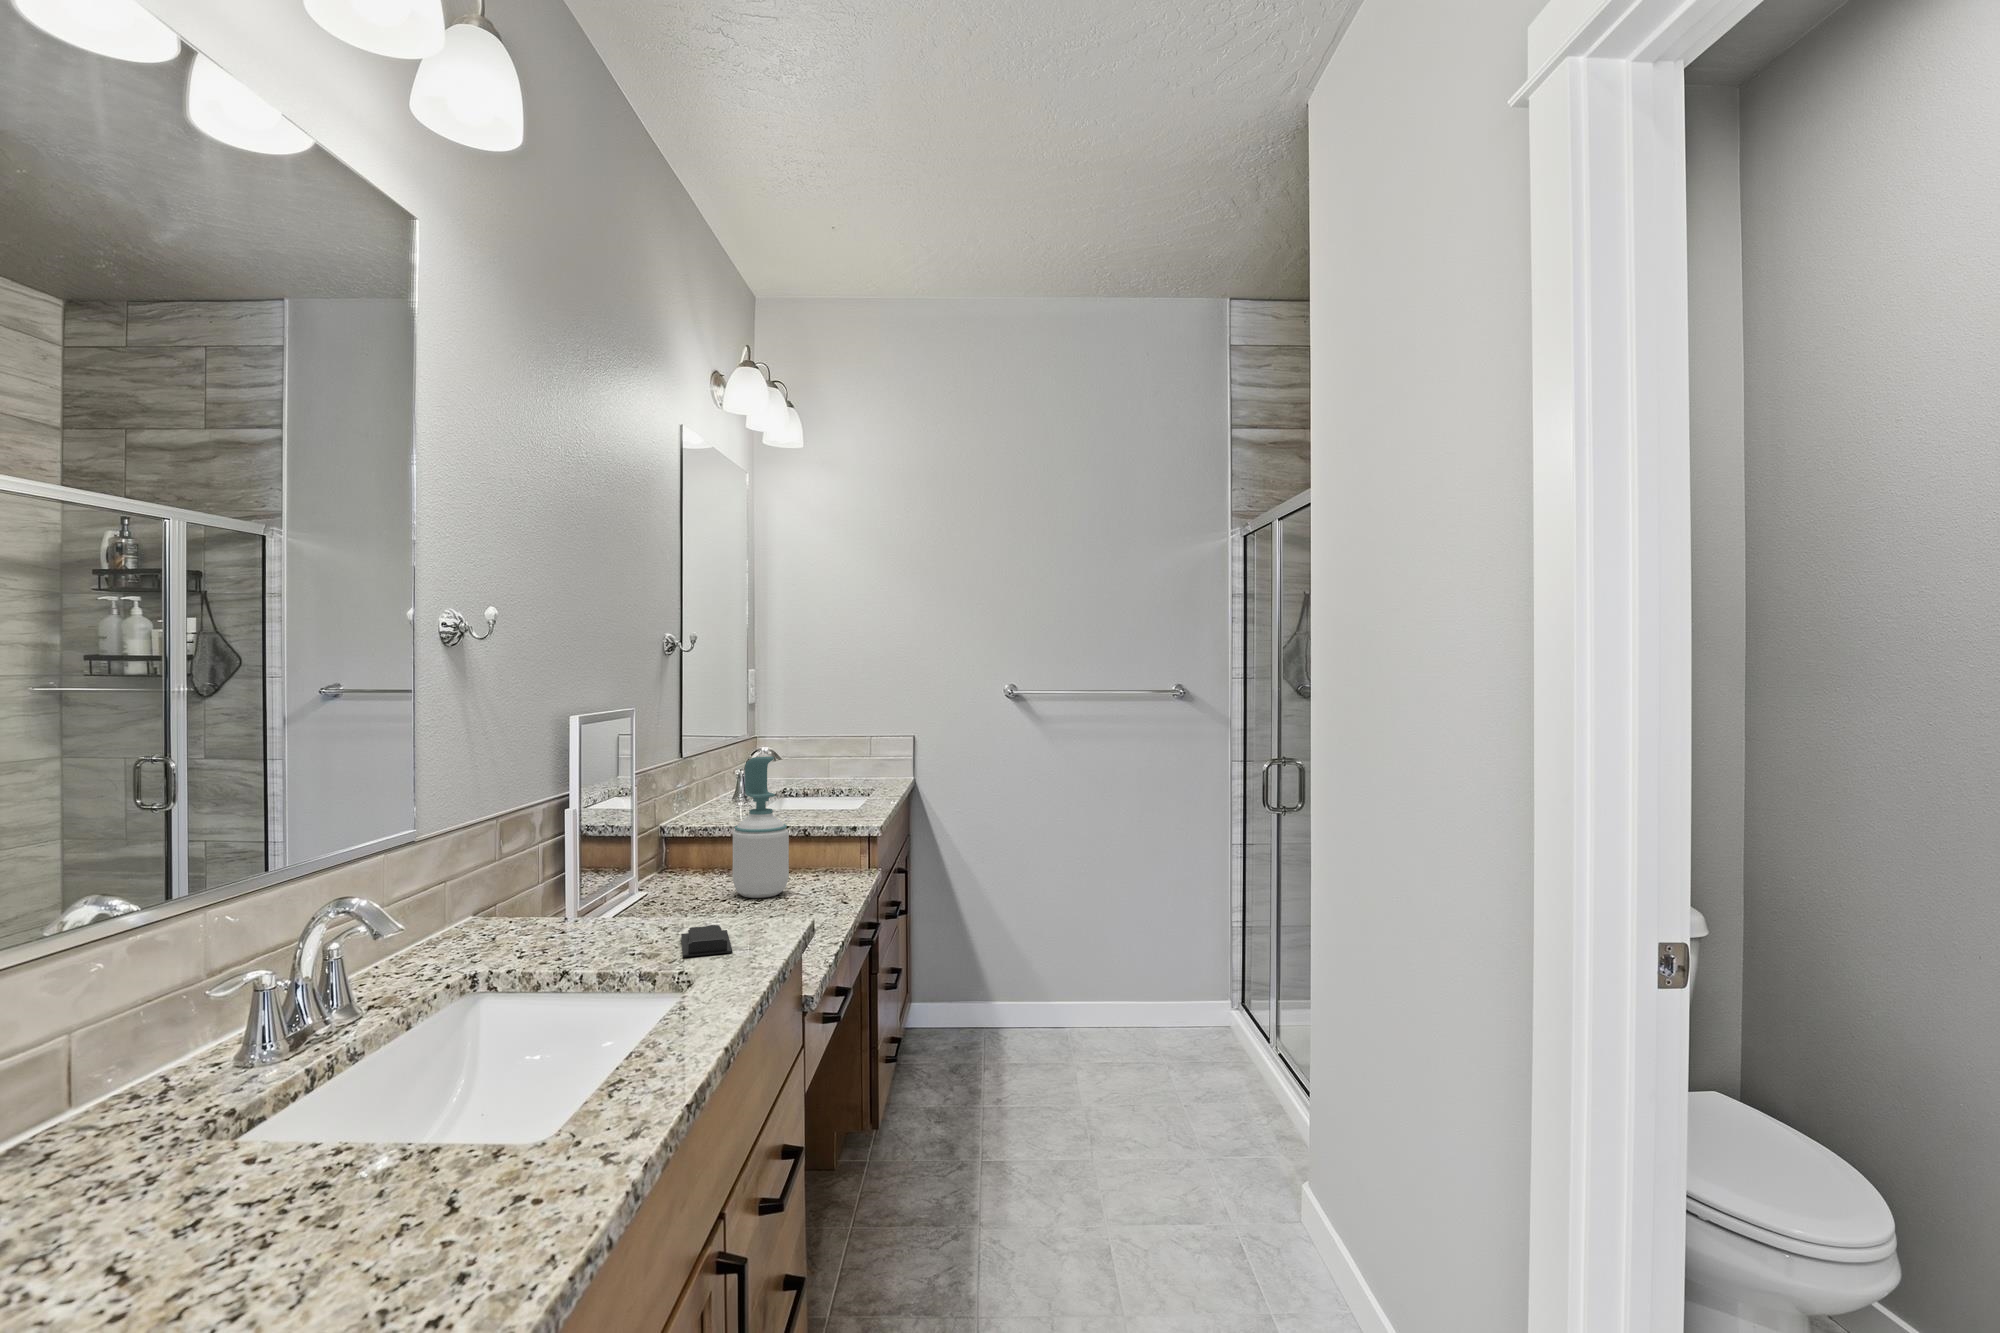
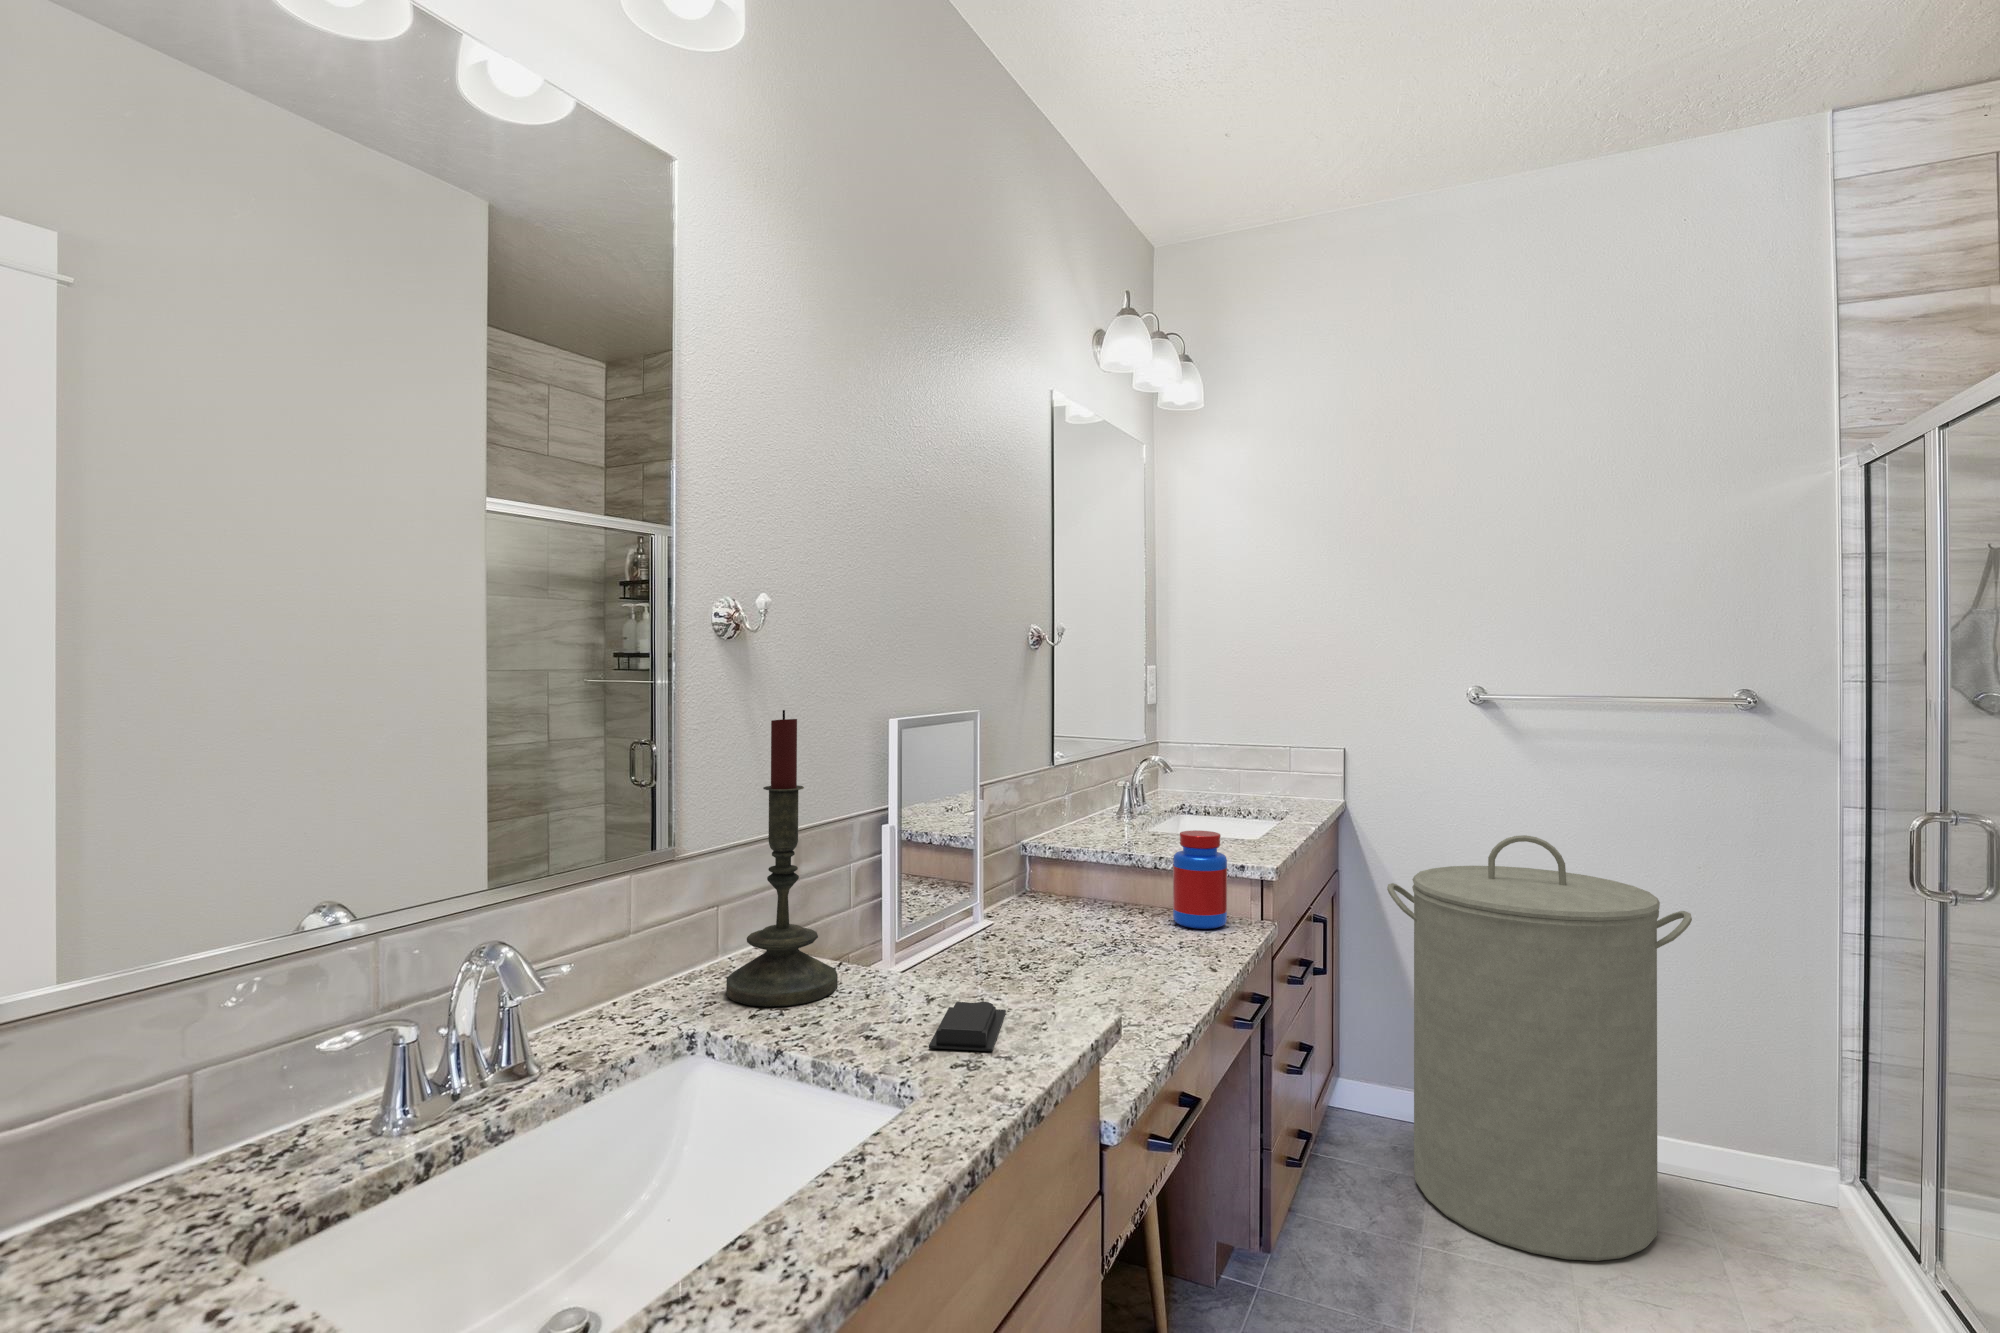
candle: none [473,709,574,955] -> present [726,710,838,1007]
soap bottle: present [733,757,789,898] -> none [1082,773,1148,946]
laundry hamper: none [952,793,1149,1095] -> present [1387,835,1692,1261]
jar: none [802,802,845,880] -> present [1173,830,1227,929]

